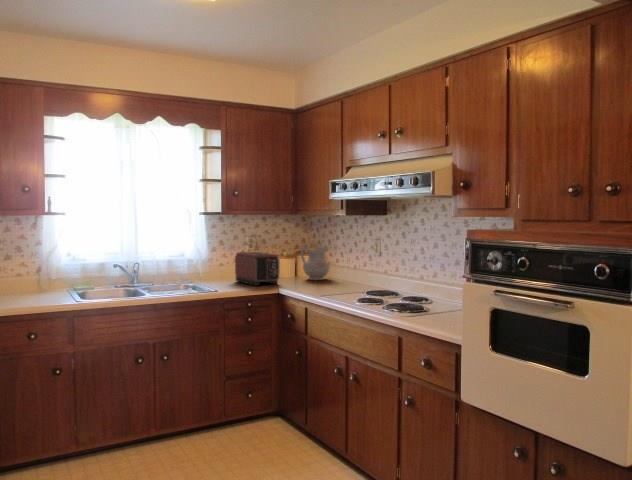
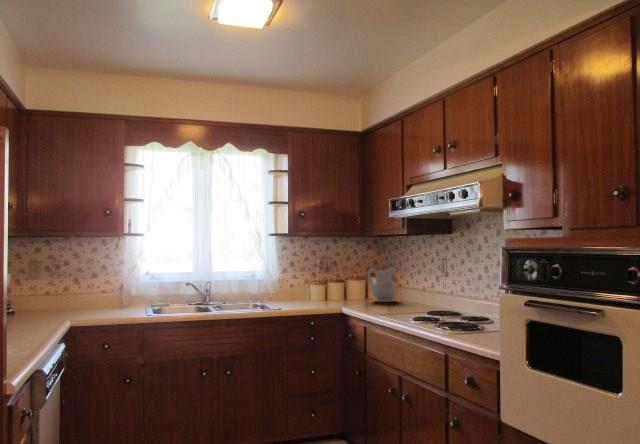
toaster: present [235,252,280,286] -> none [303,273,344,306]

